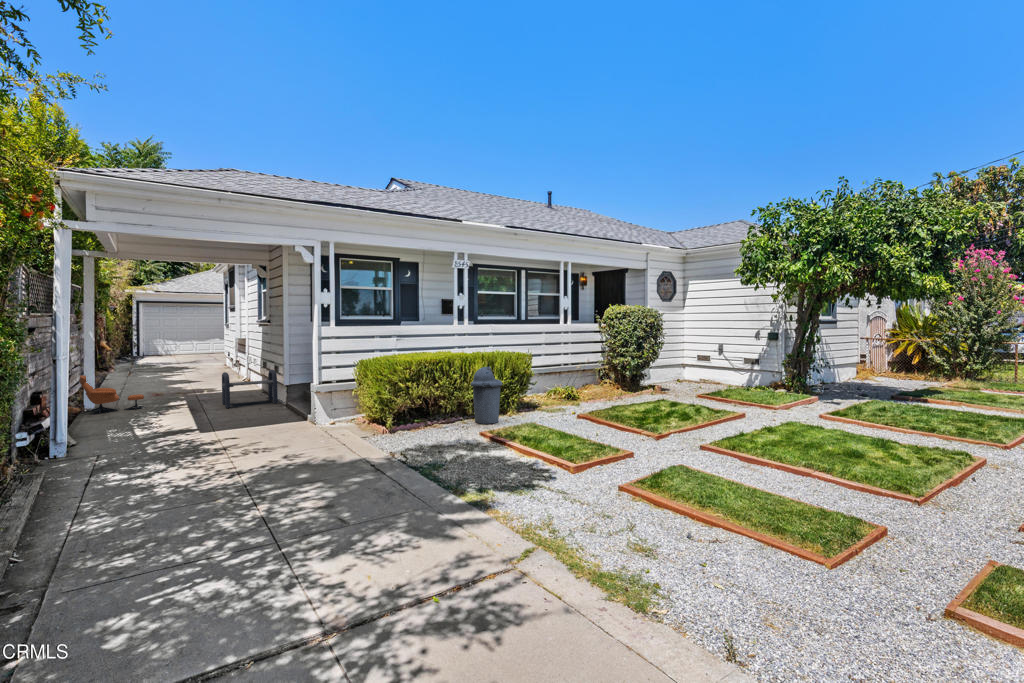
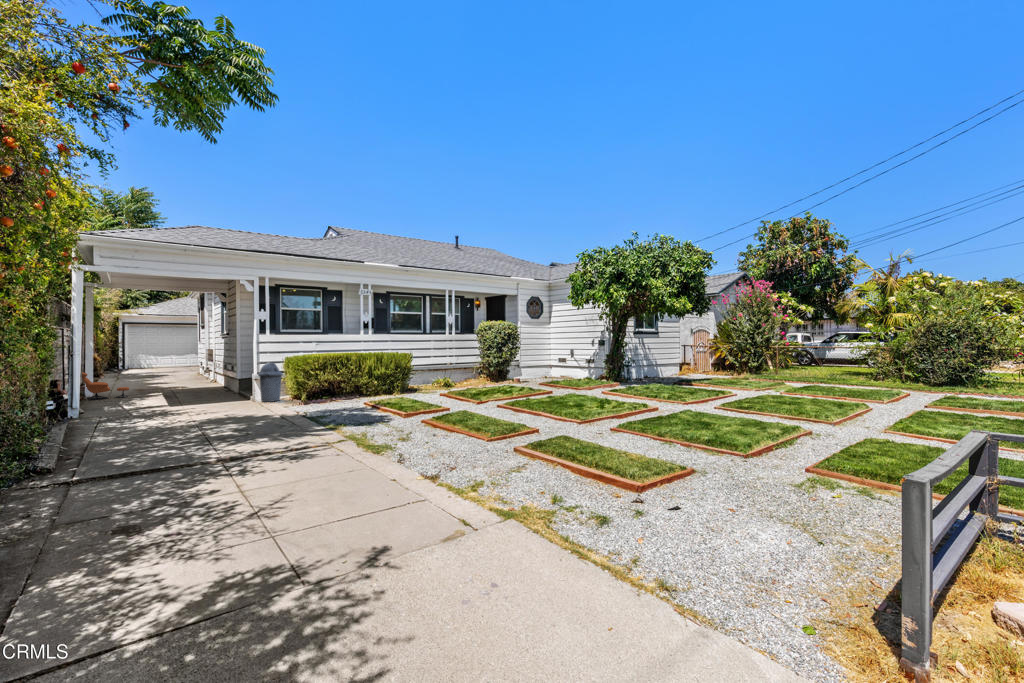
trash can: present [471,366,502,424] -> present [258,363,283,402]
bench: present [222,370,278,408] -> none [189,369,231,396]

